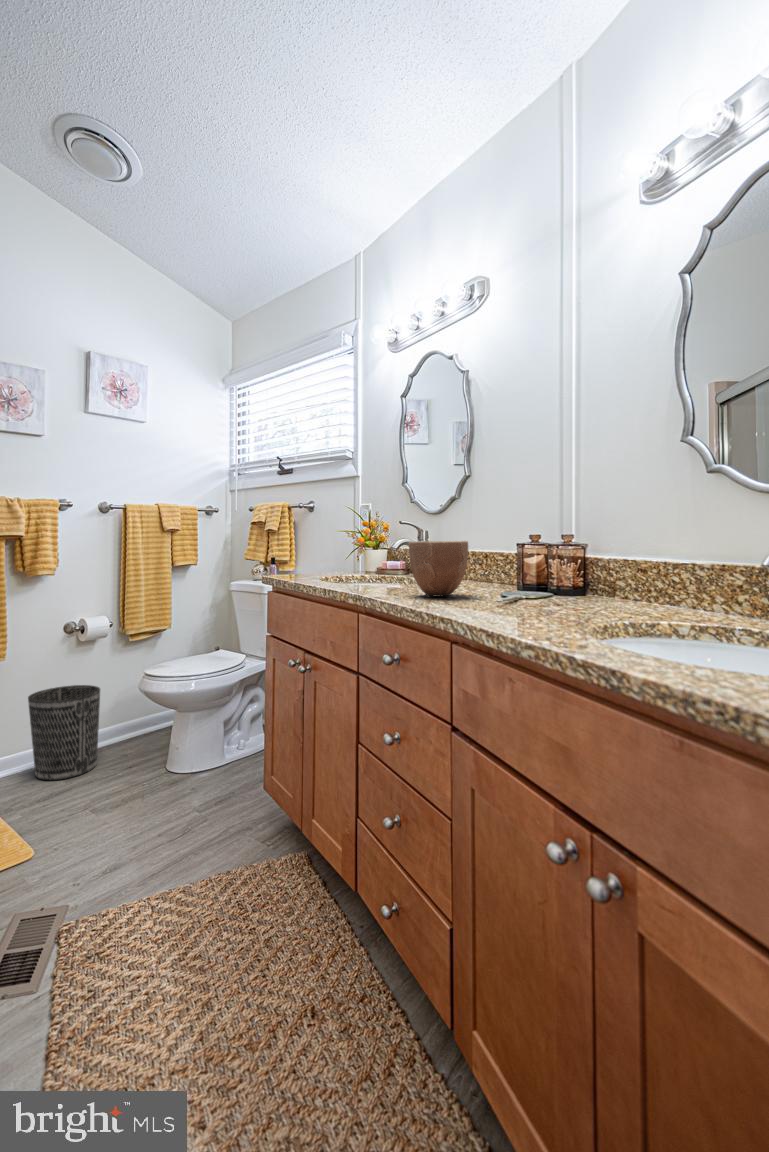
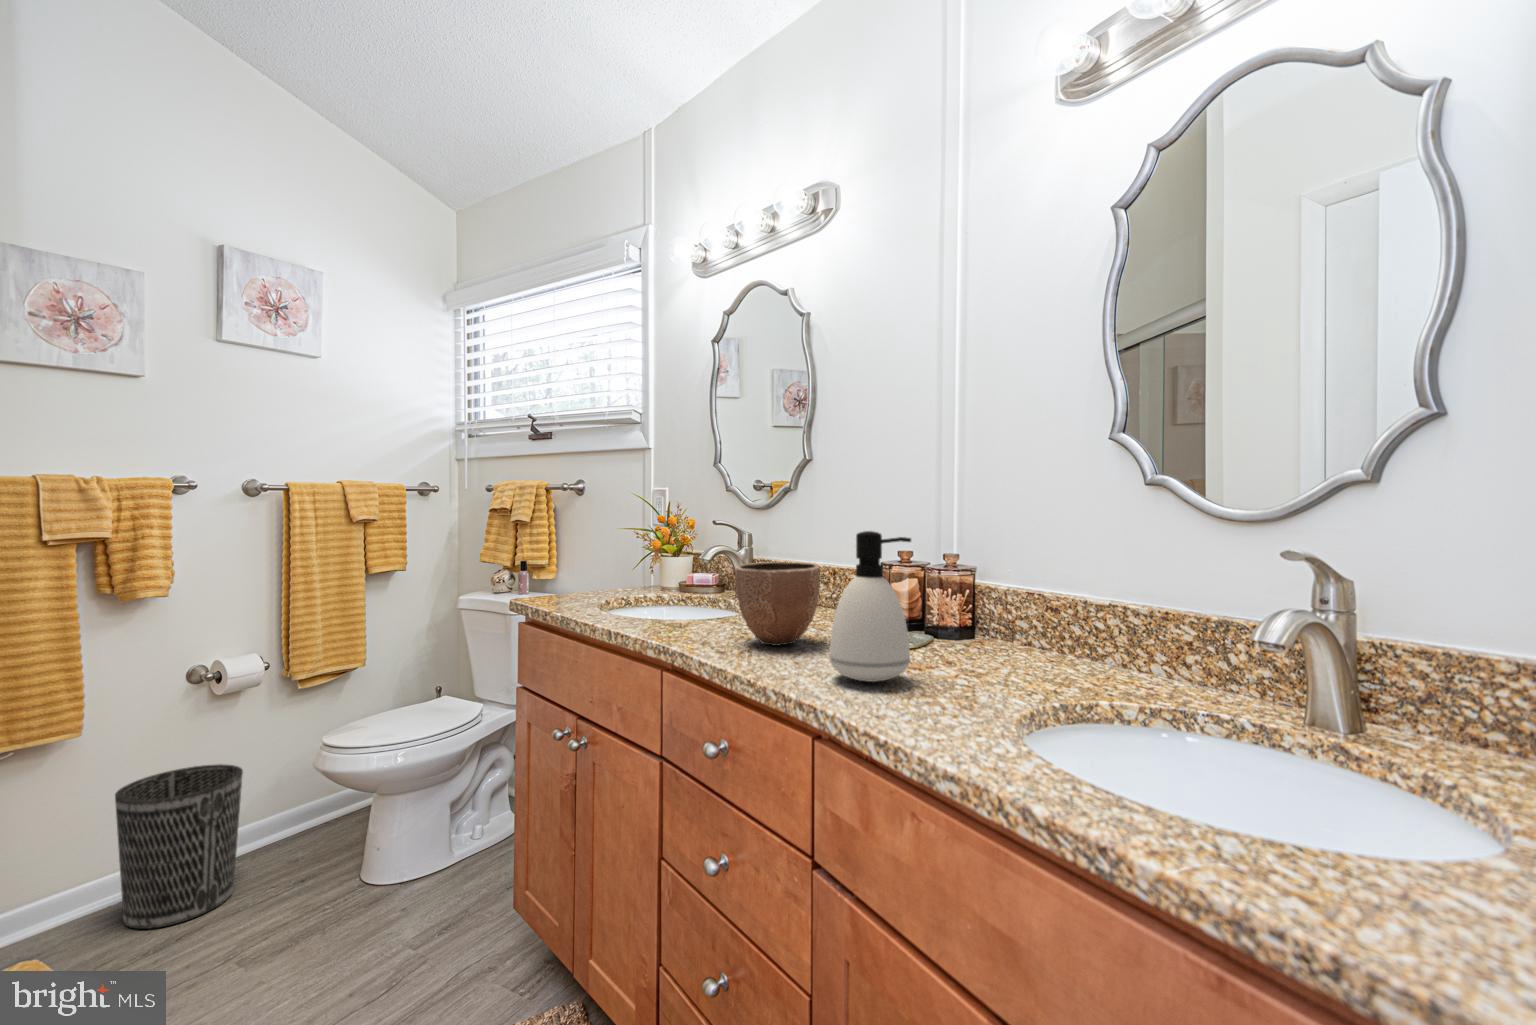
soap dispenser: none [468,505,528,610] -> present [830,531,911,682]

